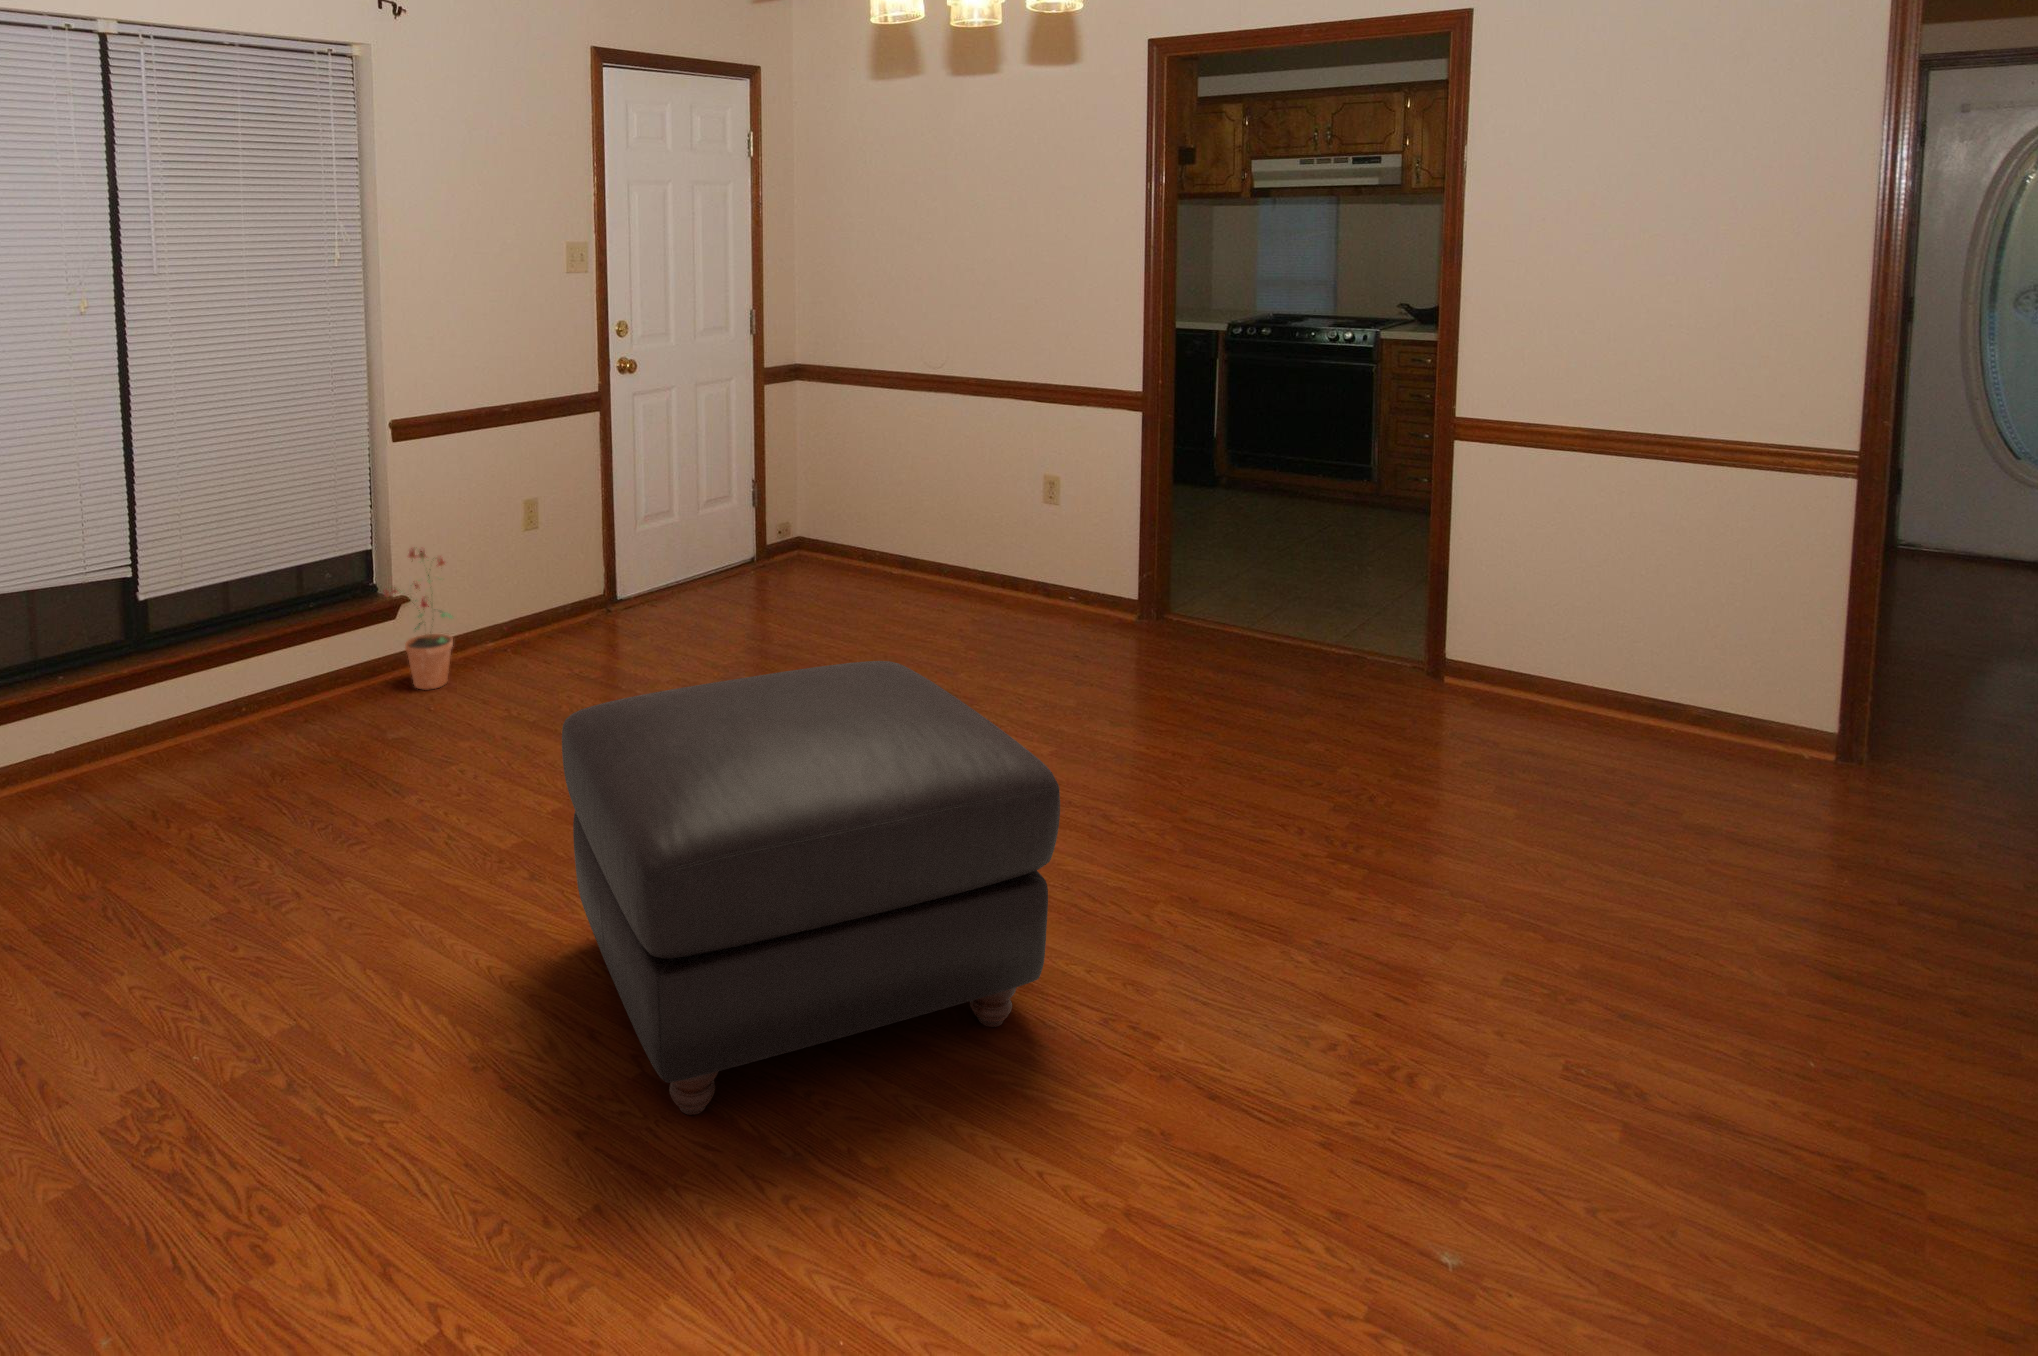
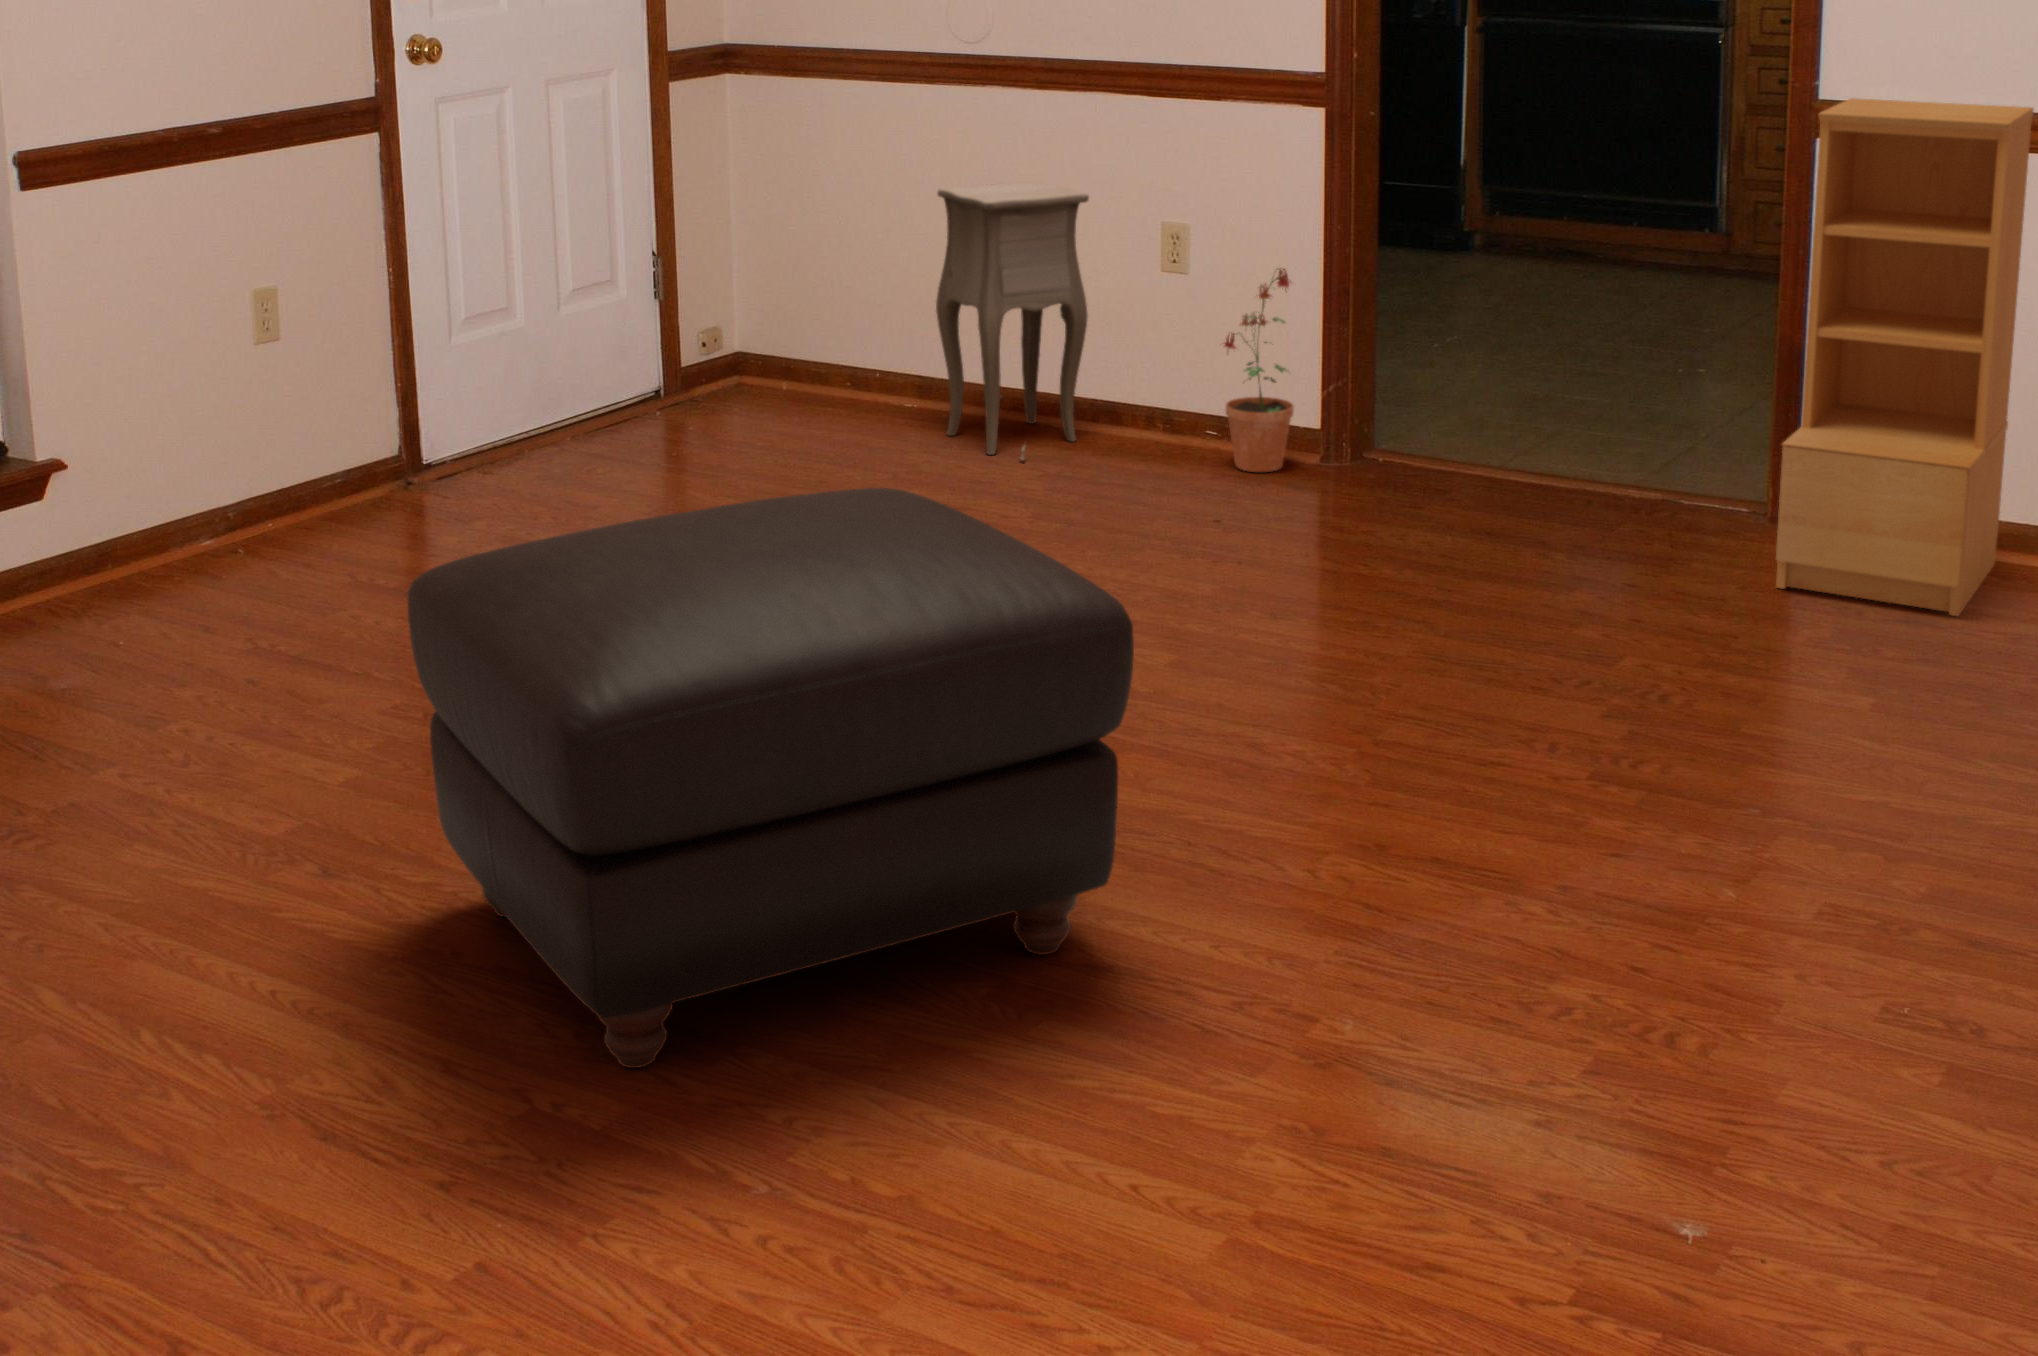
bookshelf: none [1477,410,1644,766] -> present [1776,98,2034,616]
side table: none [916,445,1008,613] -> present [936,182,1089,460]
potted plant: present [384,547,453,690] -> present [1224,269,1294,472]

